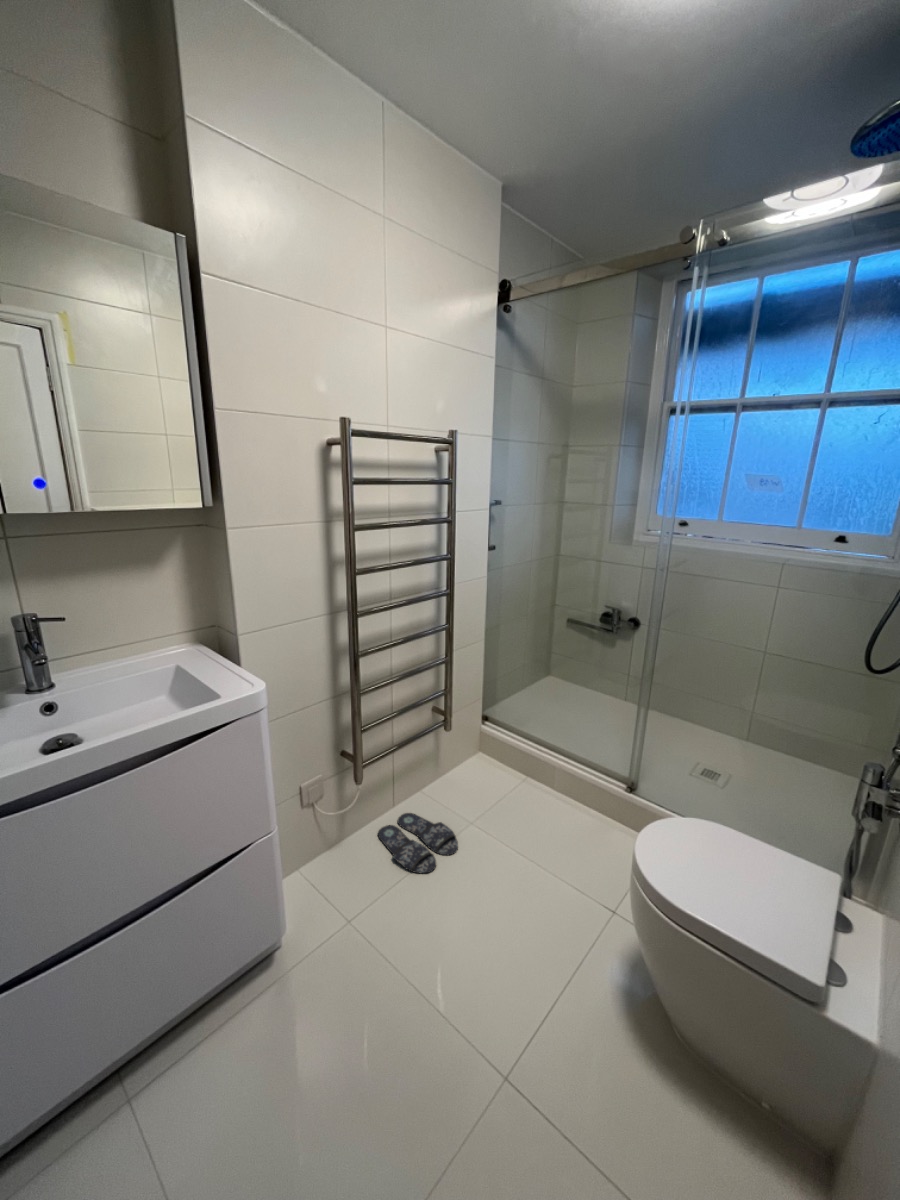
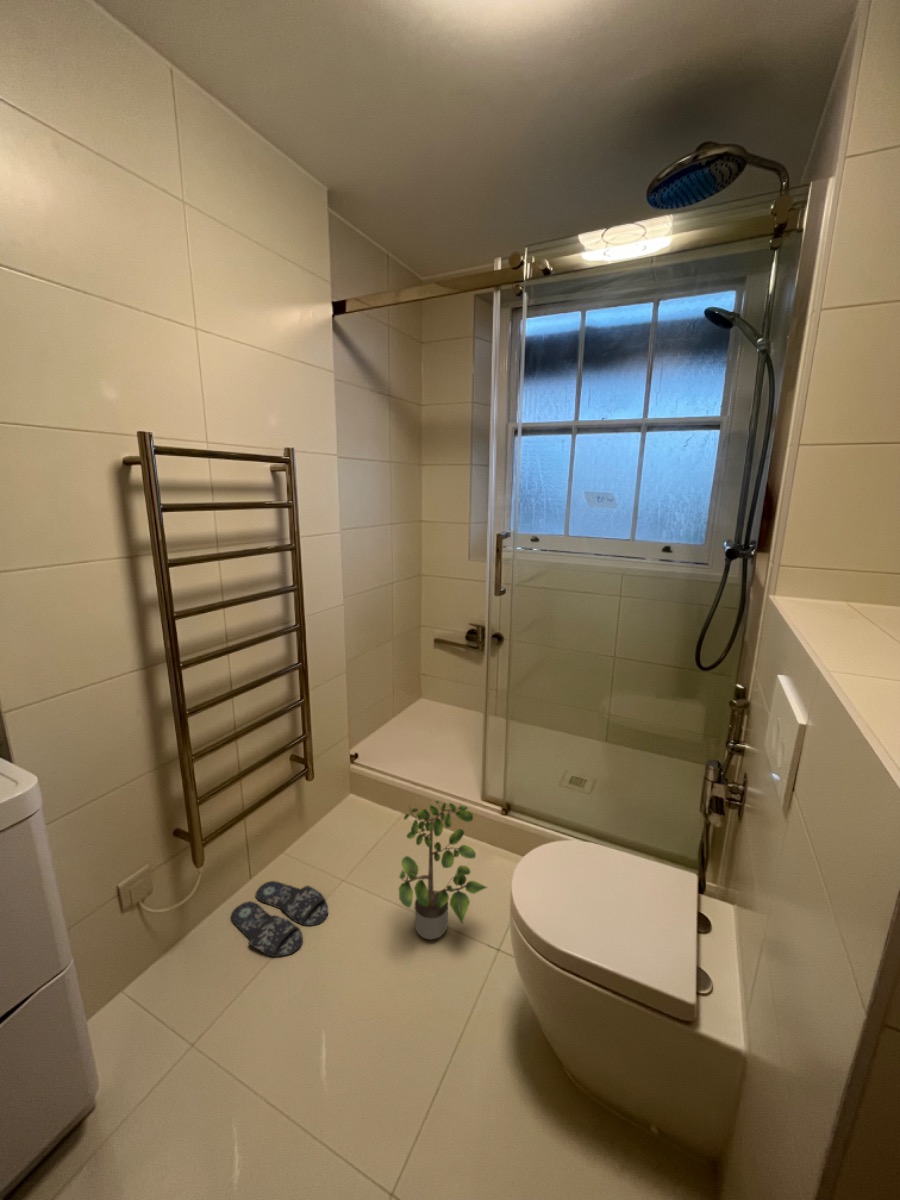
potted plant: none [524,762,610,890] -> present [399,801,487,939]

